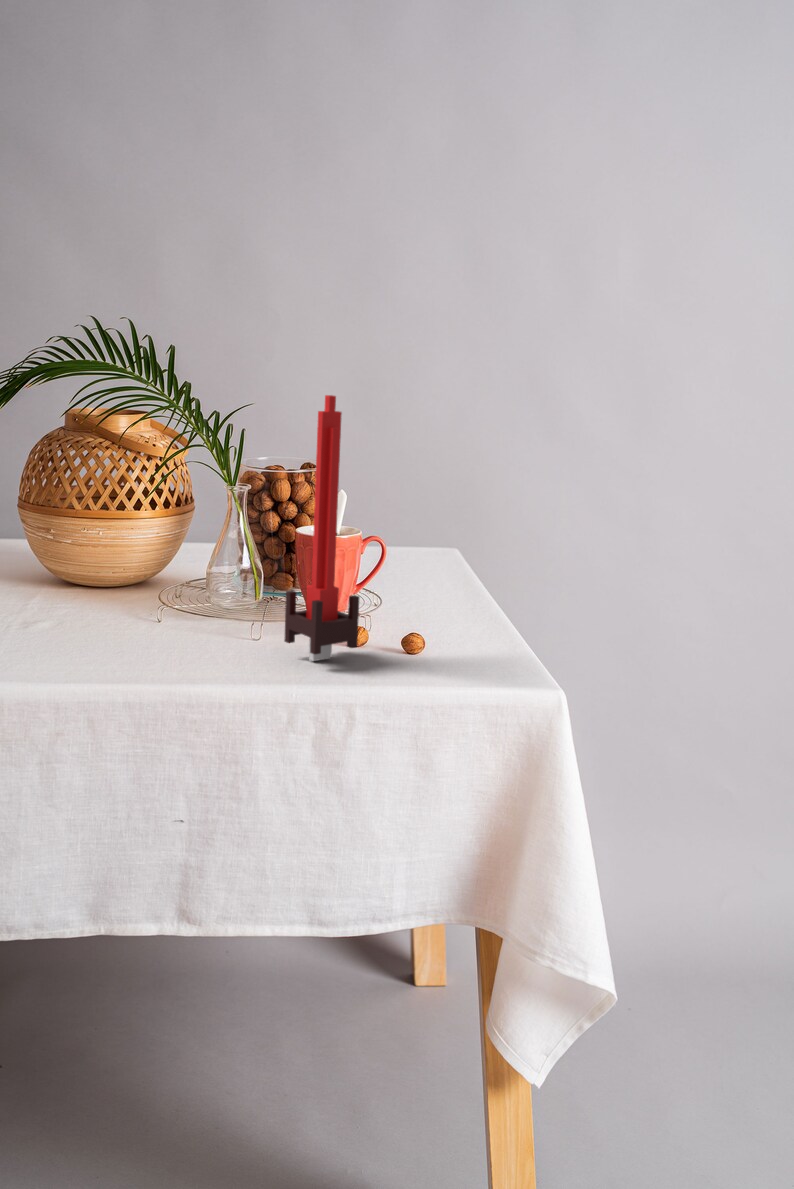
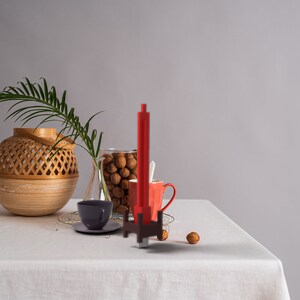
teacup: none [184,564,280,628] -> present [71,200,121,233]

